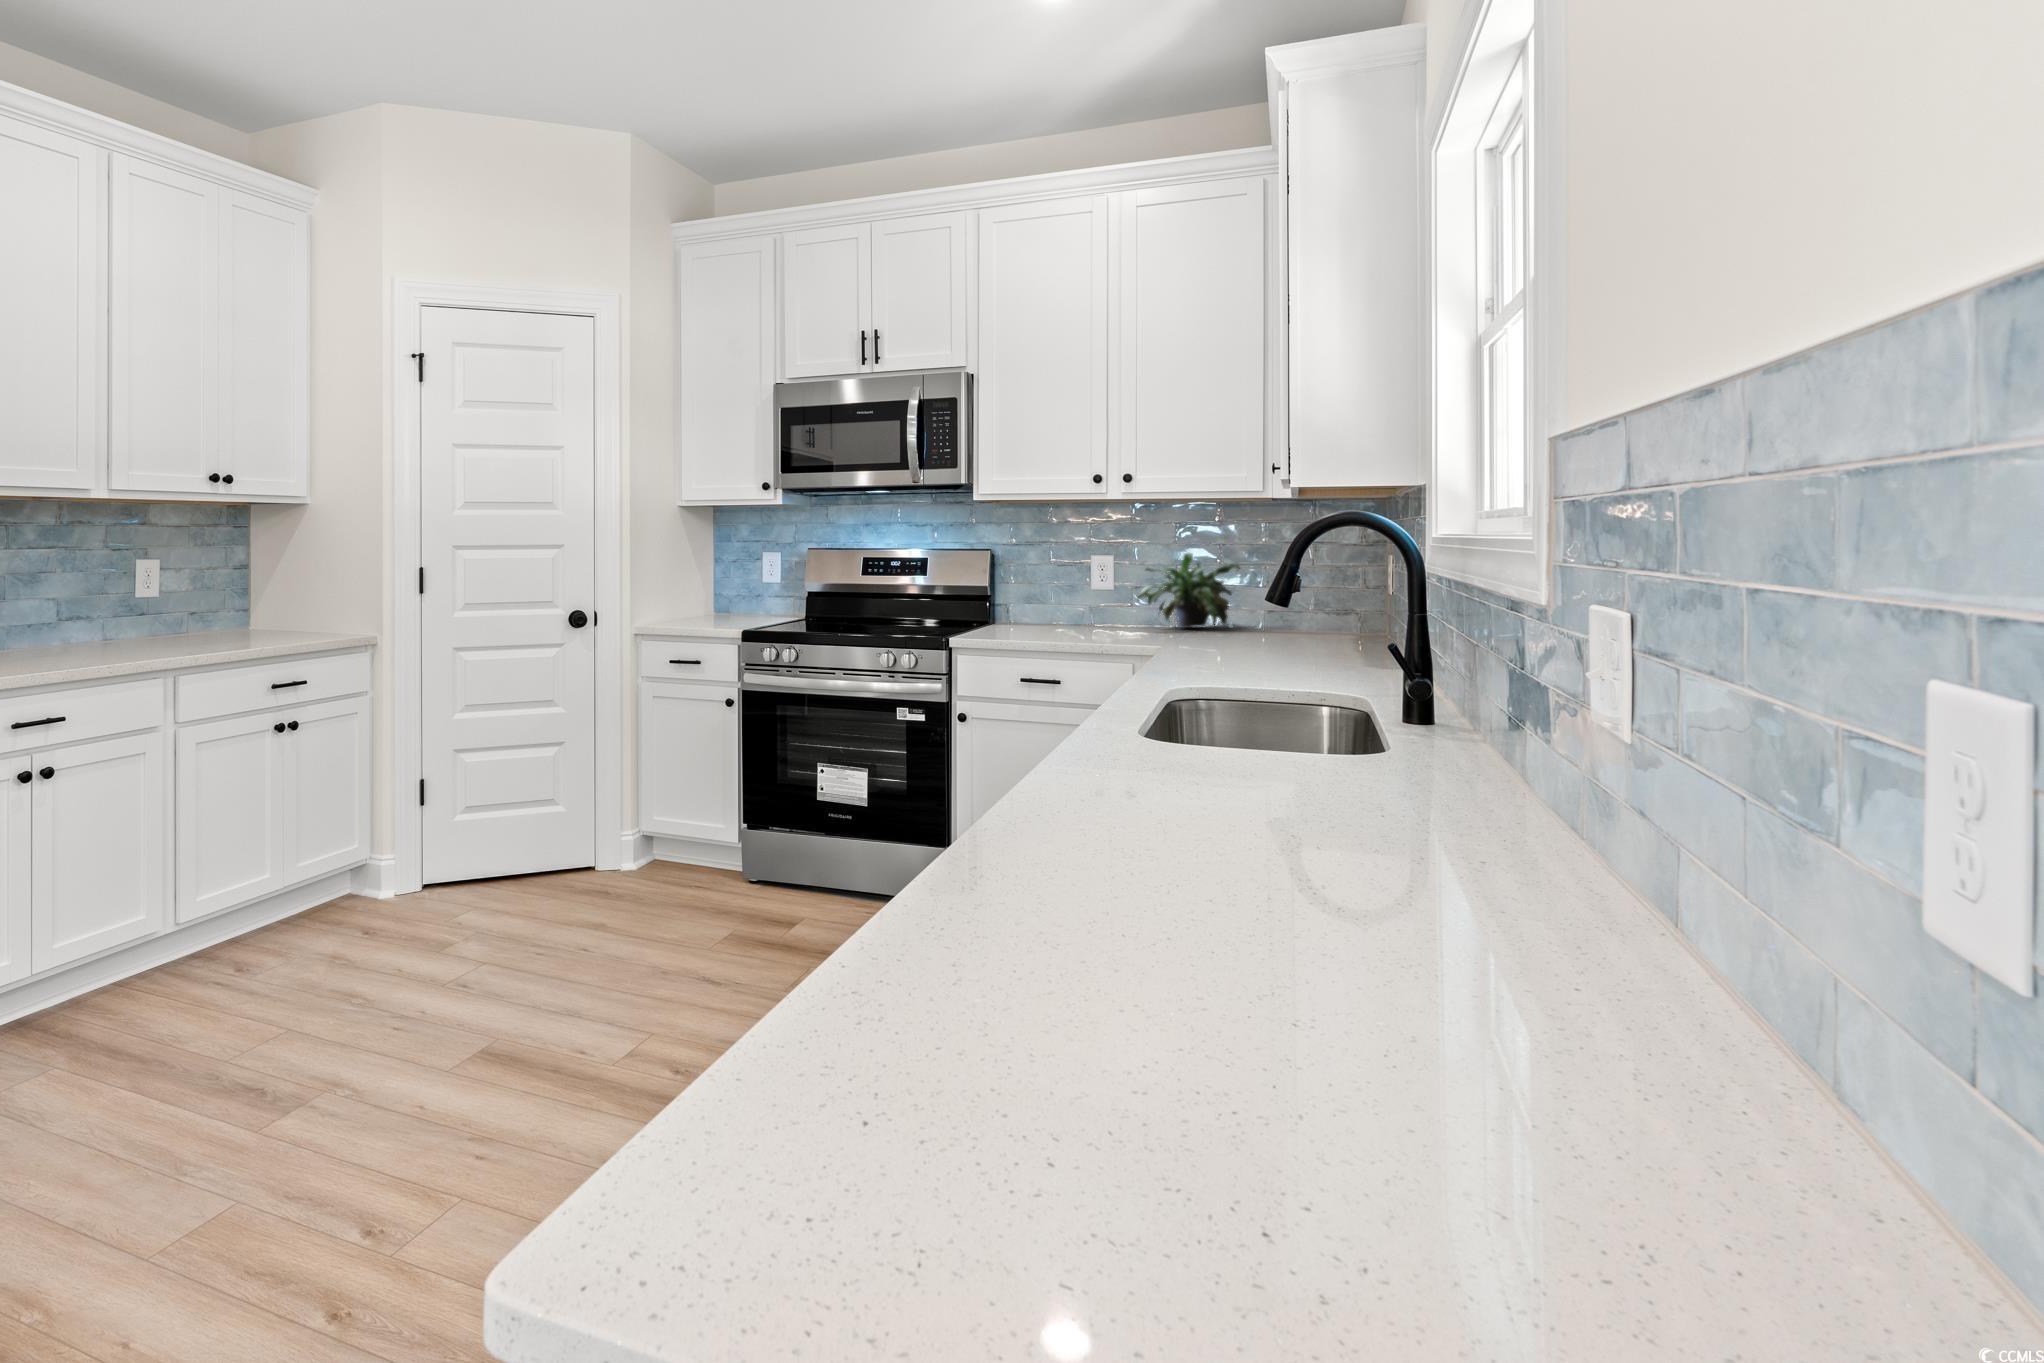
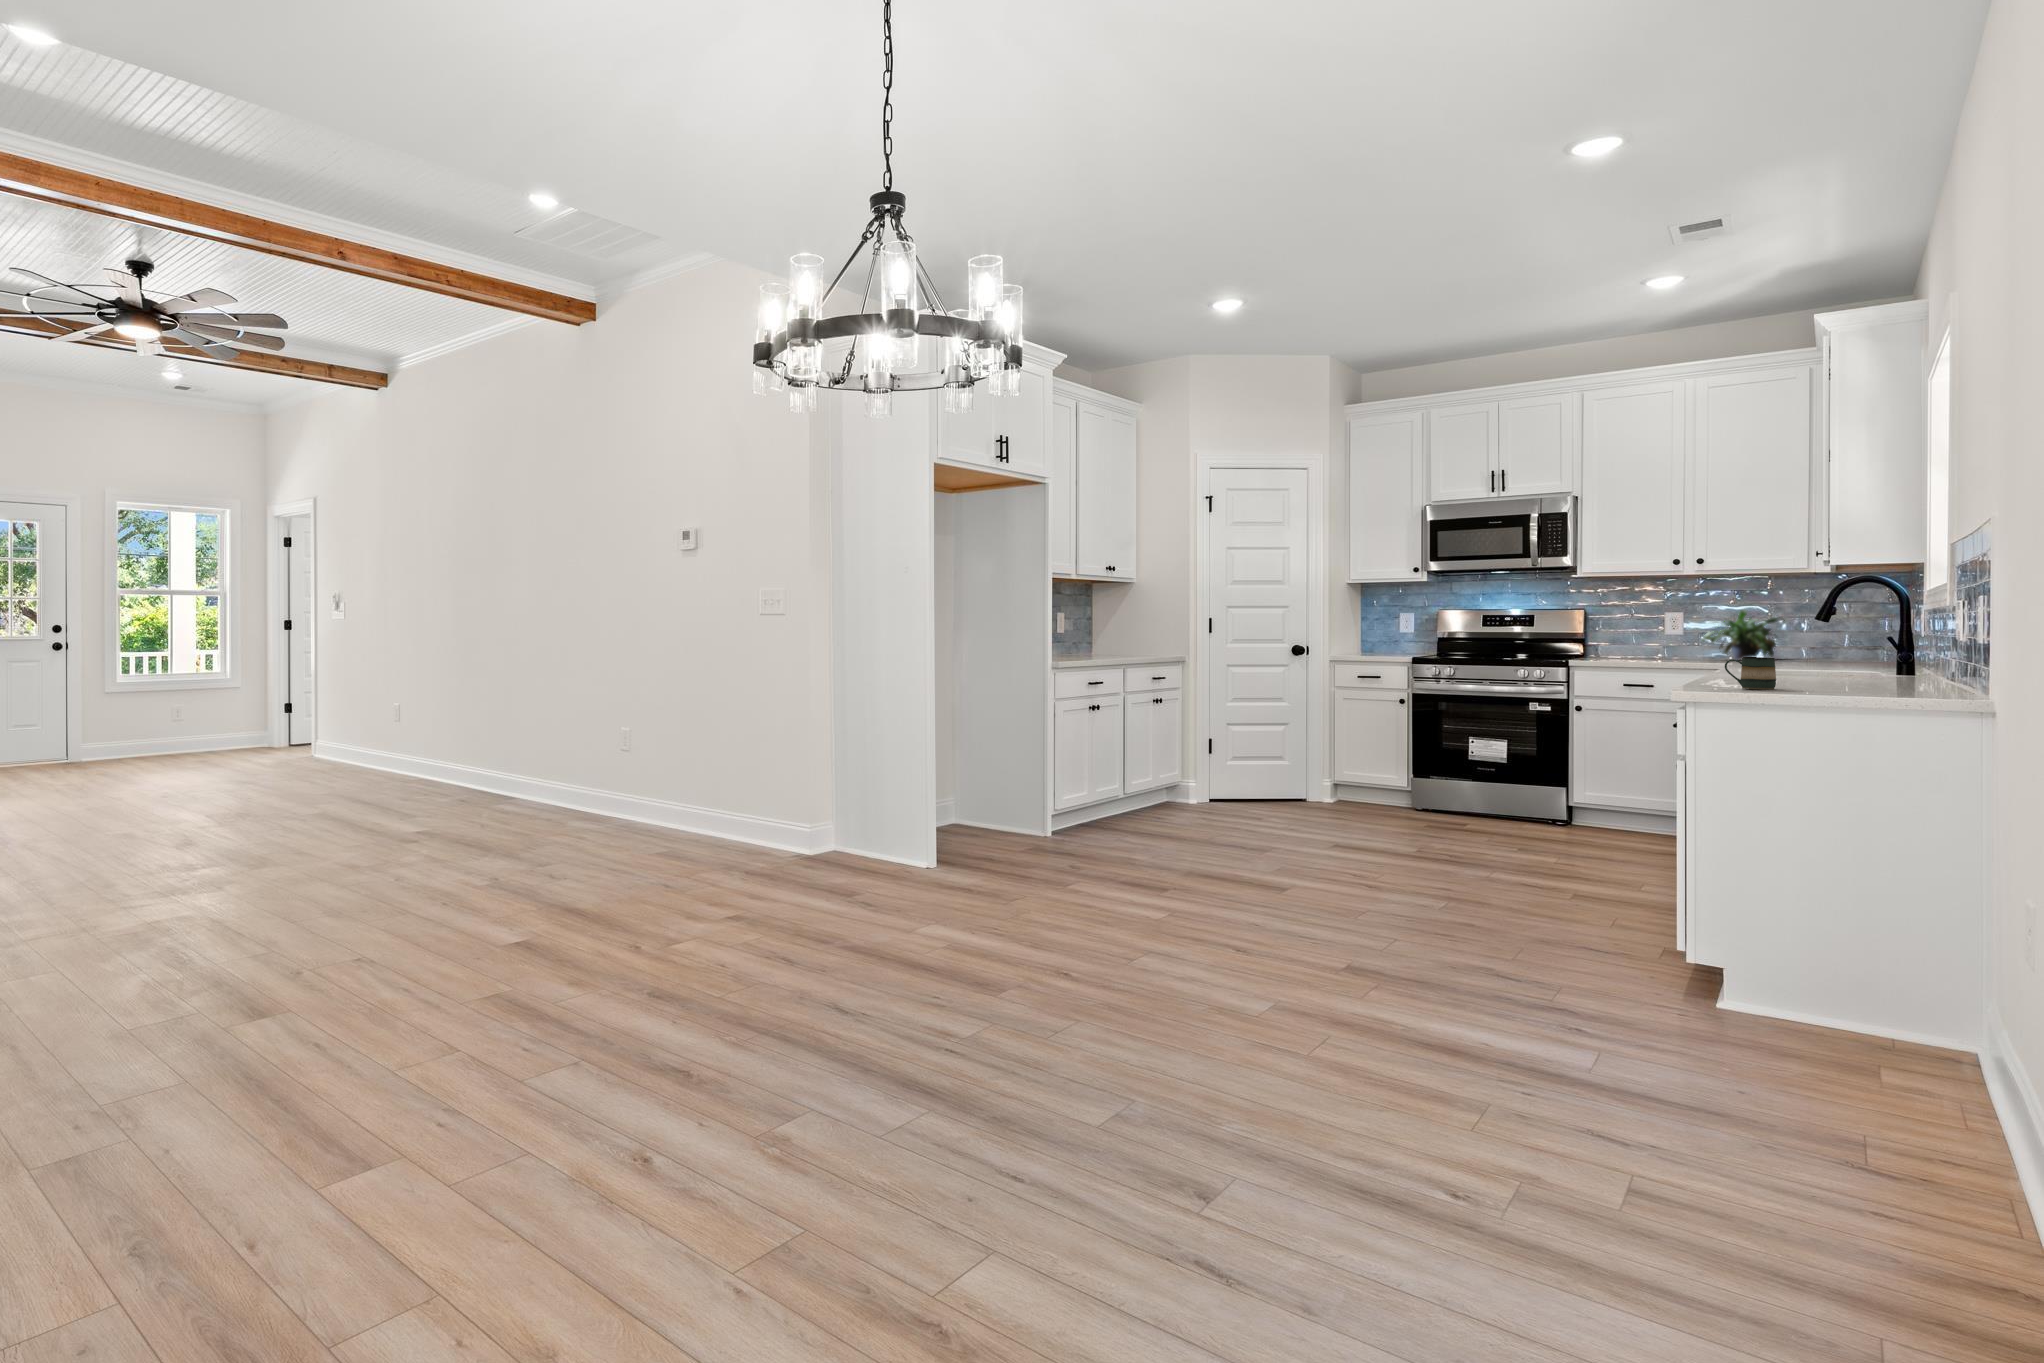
mug: none [931,848,1084,1002] -> present [1725,657,1776,690]

